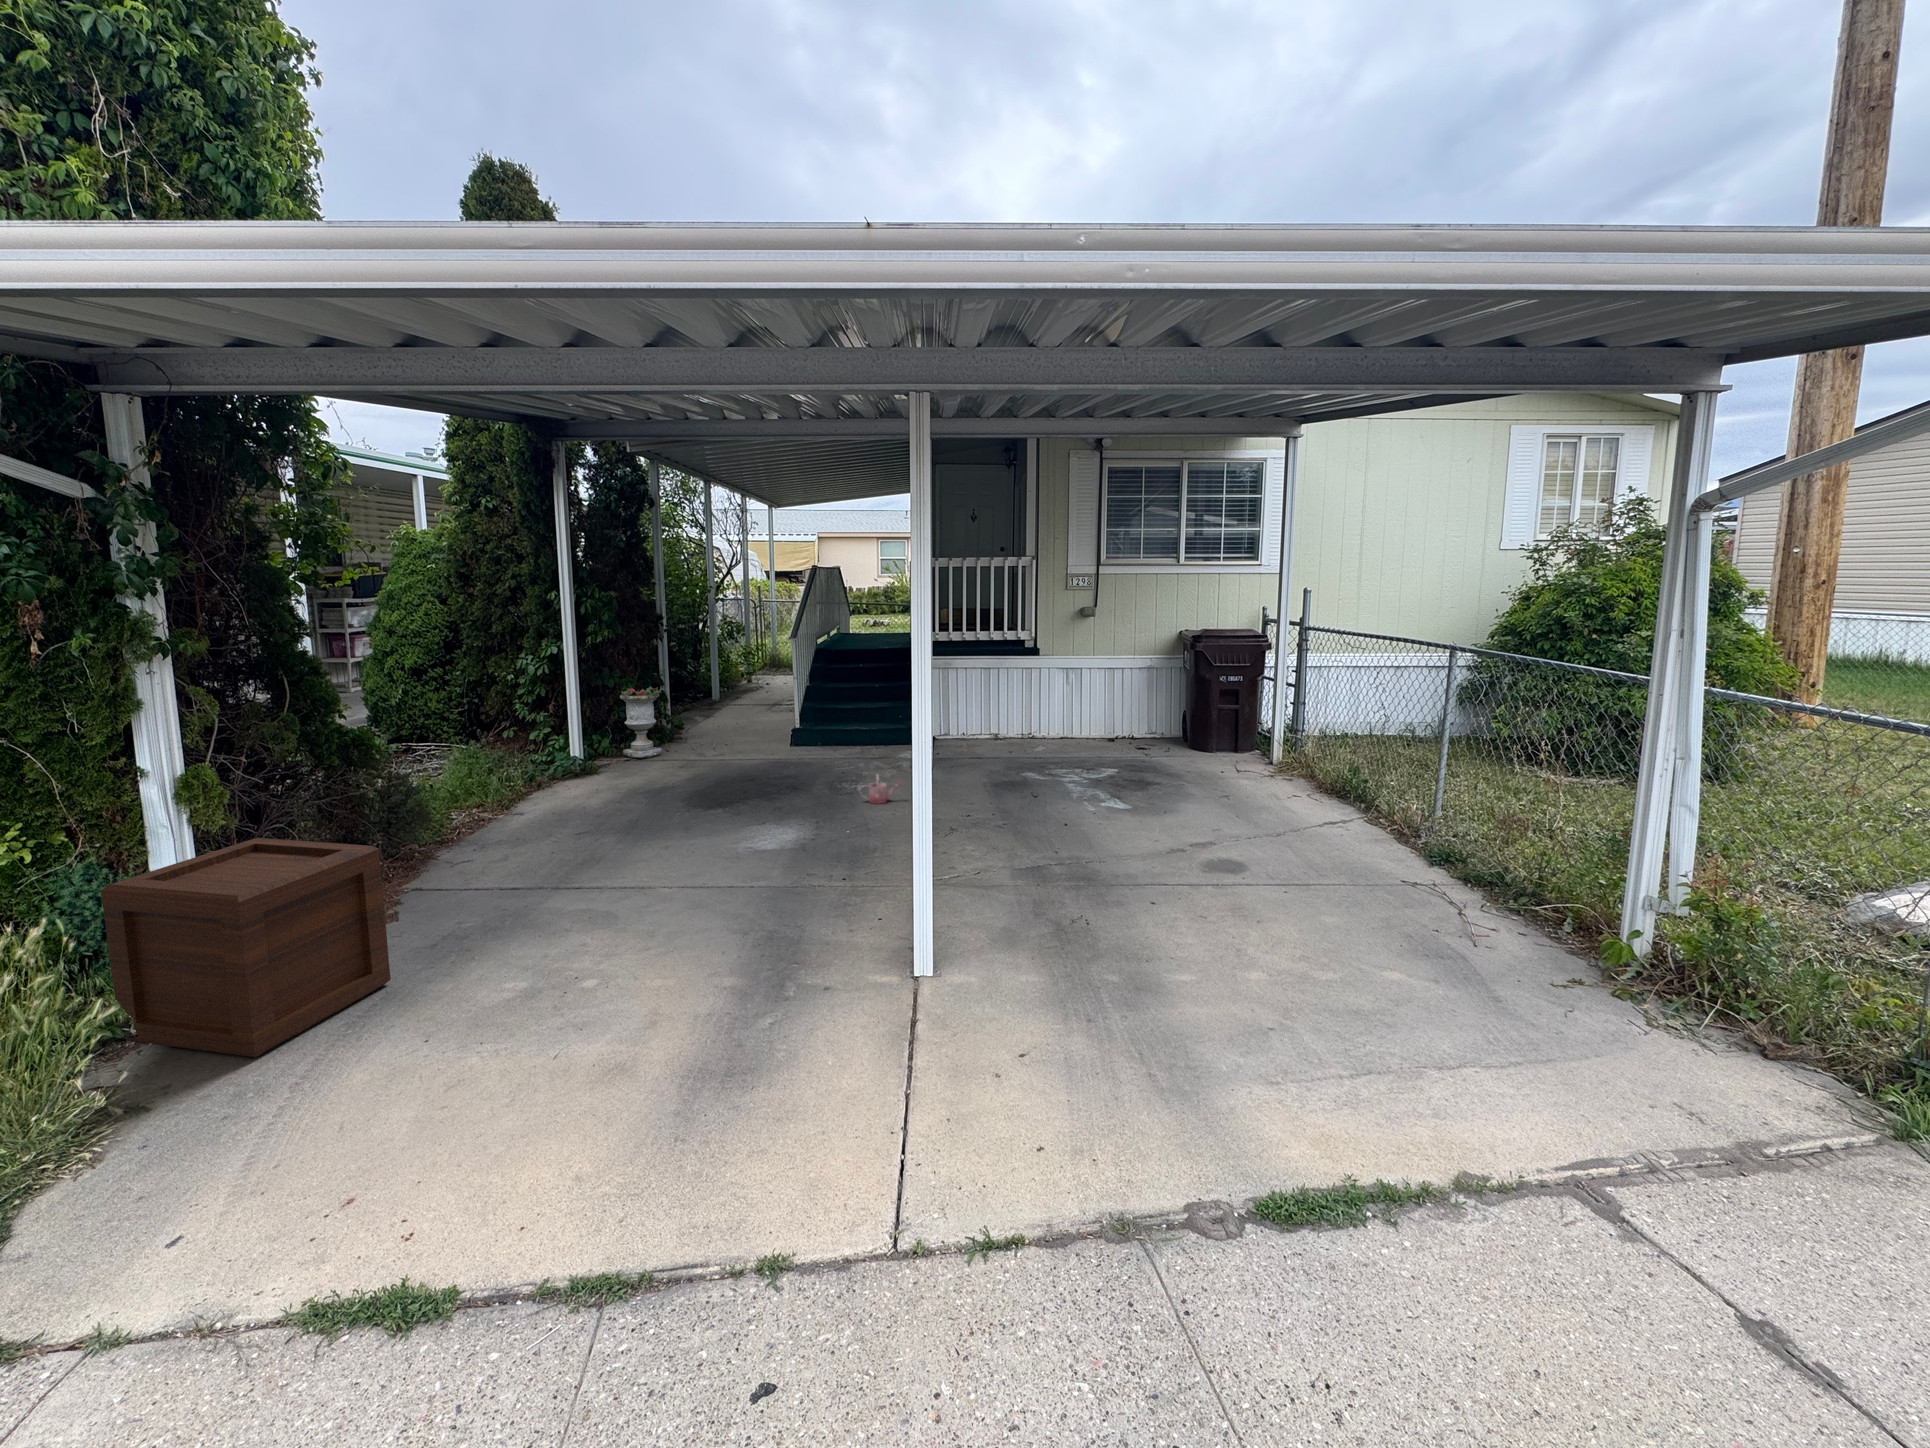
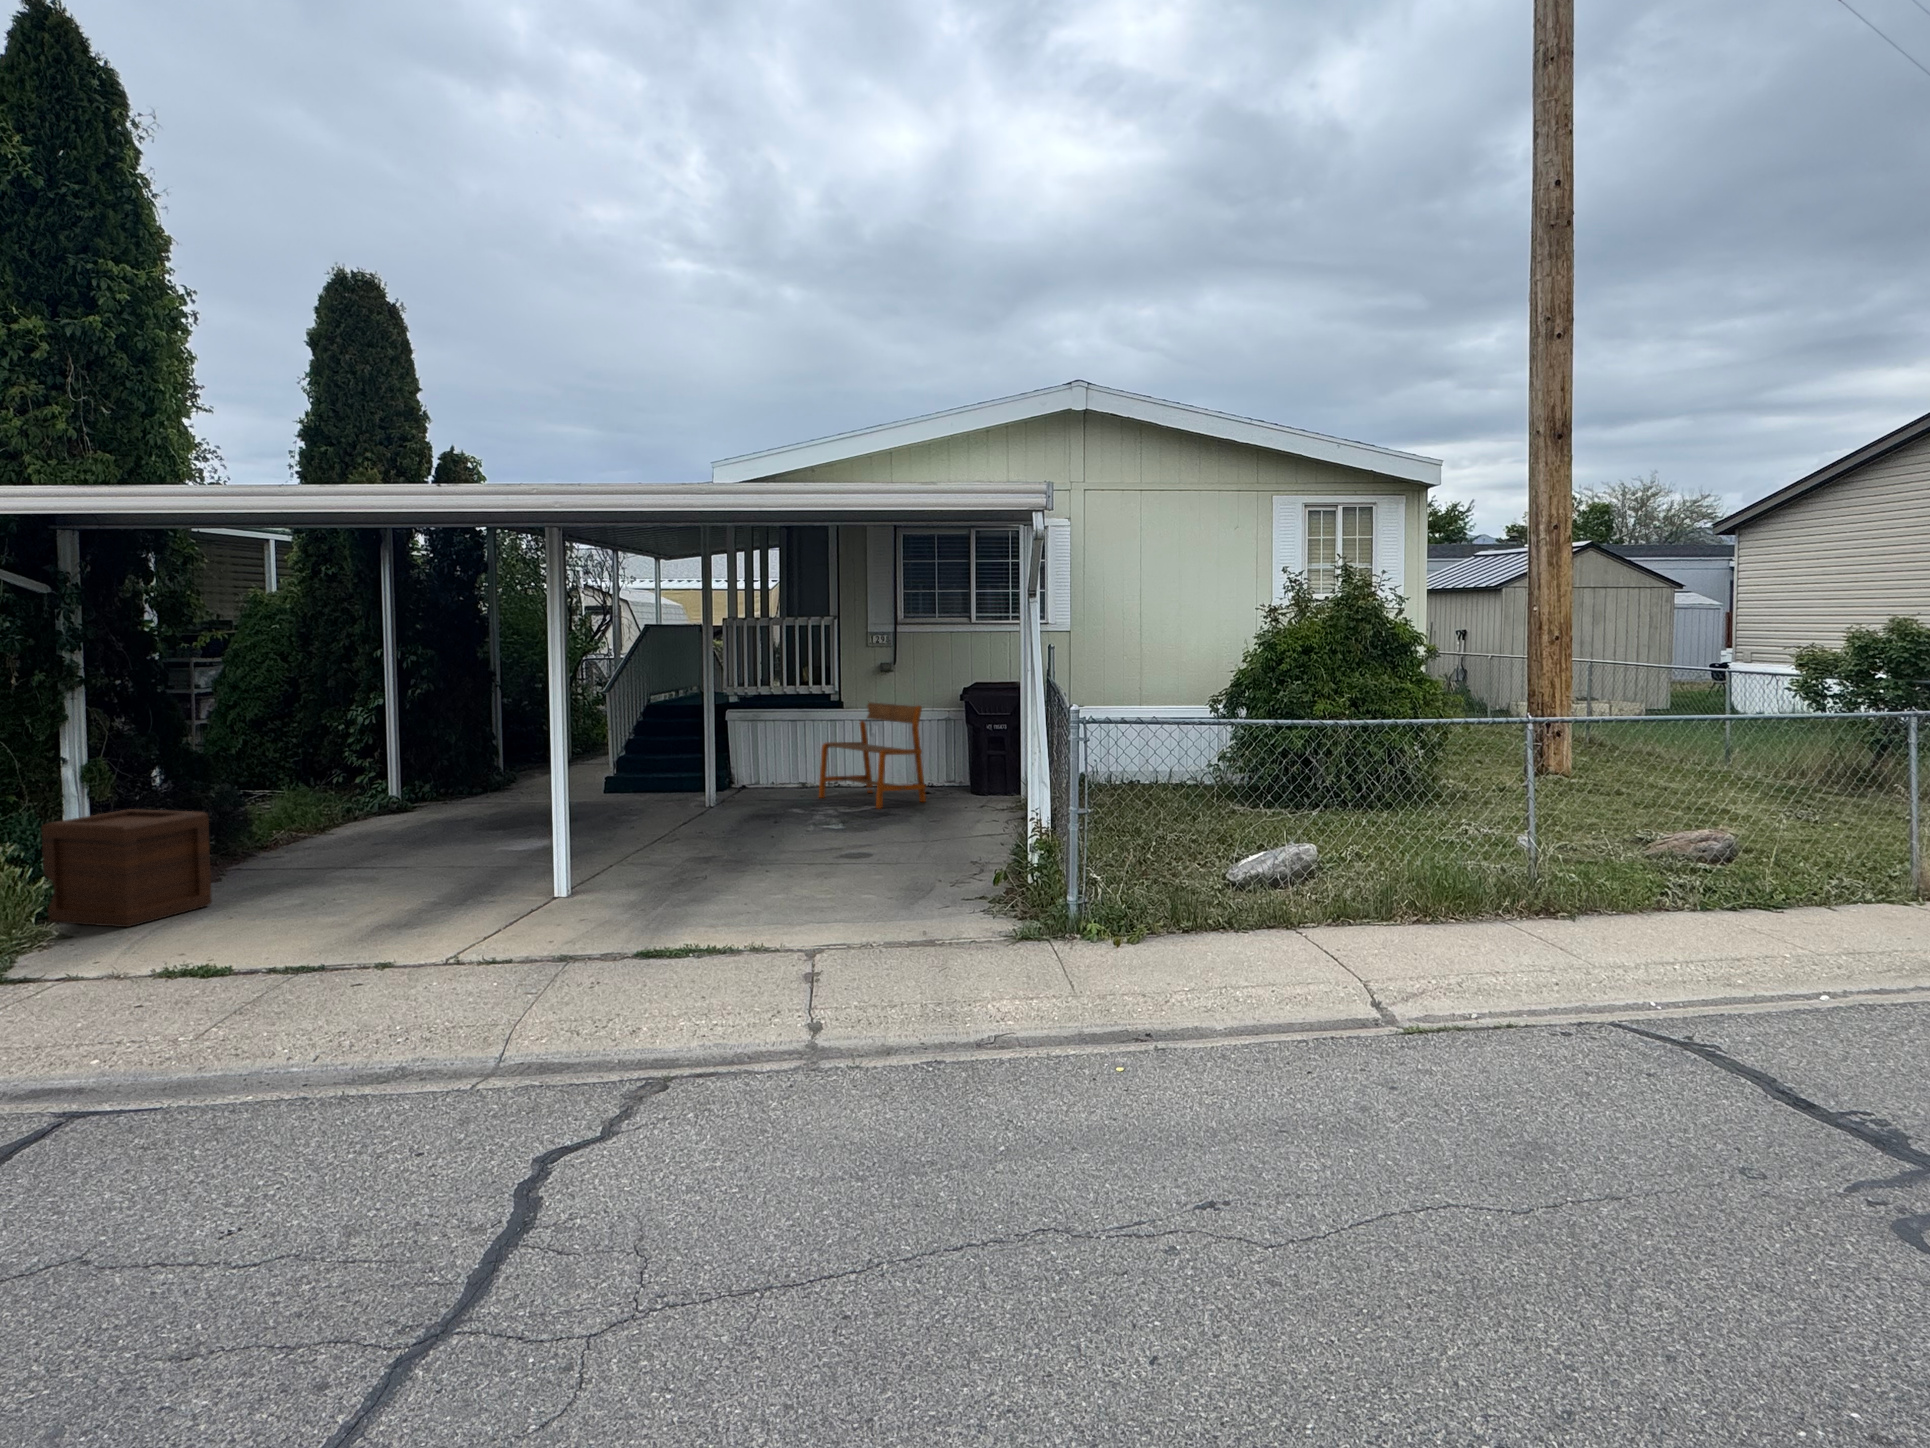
bench: none [1017,645,1141,765] -> present [819,703,926,809]
planter: present [620,687,663,758] -> none [441,737,482,804]
watering can: present [862,775,902,804] -> none [624,806,662,831]

